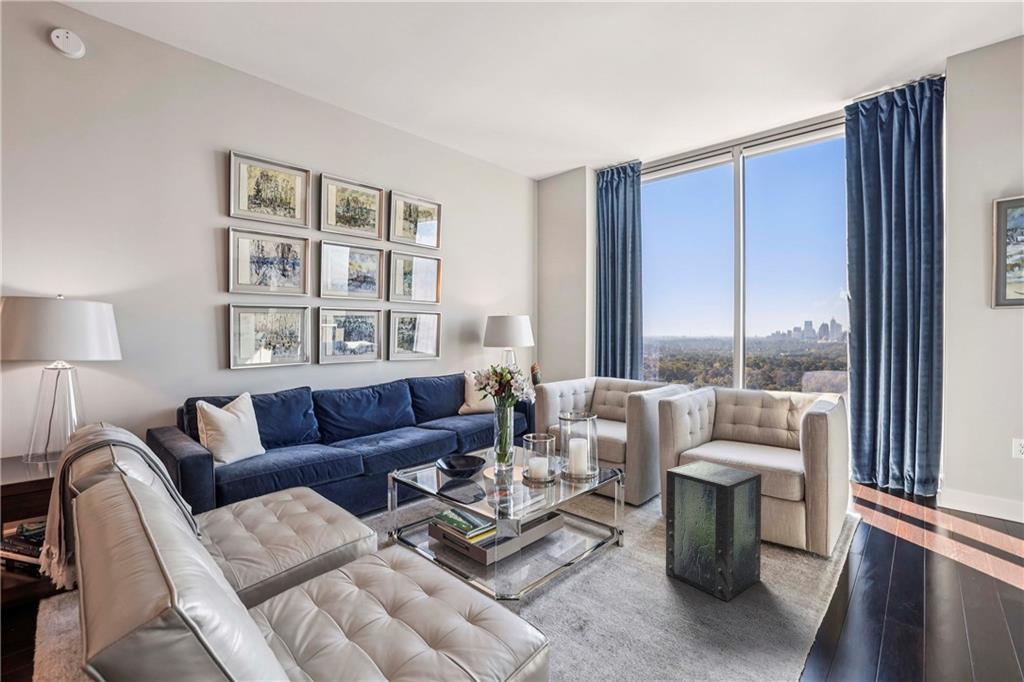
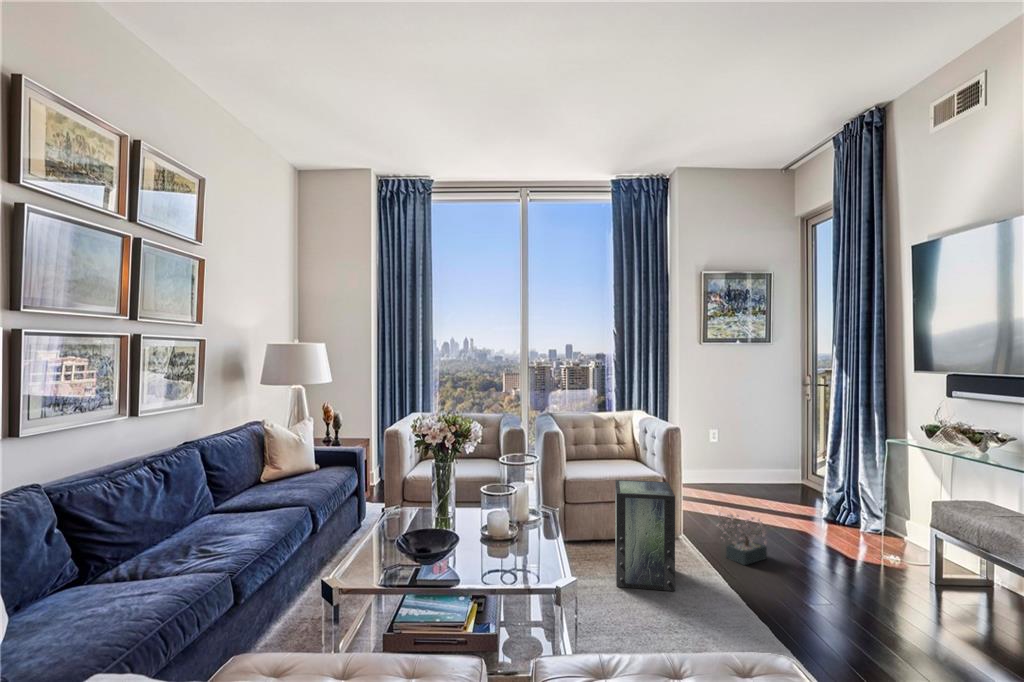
decorative plant: none [852,533,955,623] -> present [717,514,767,565]

